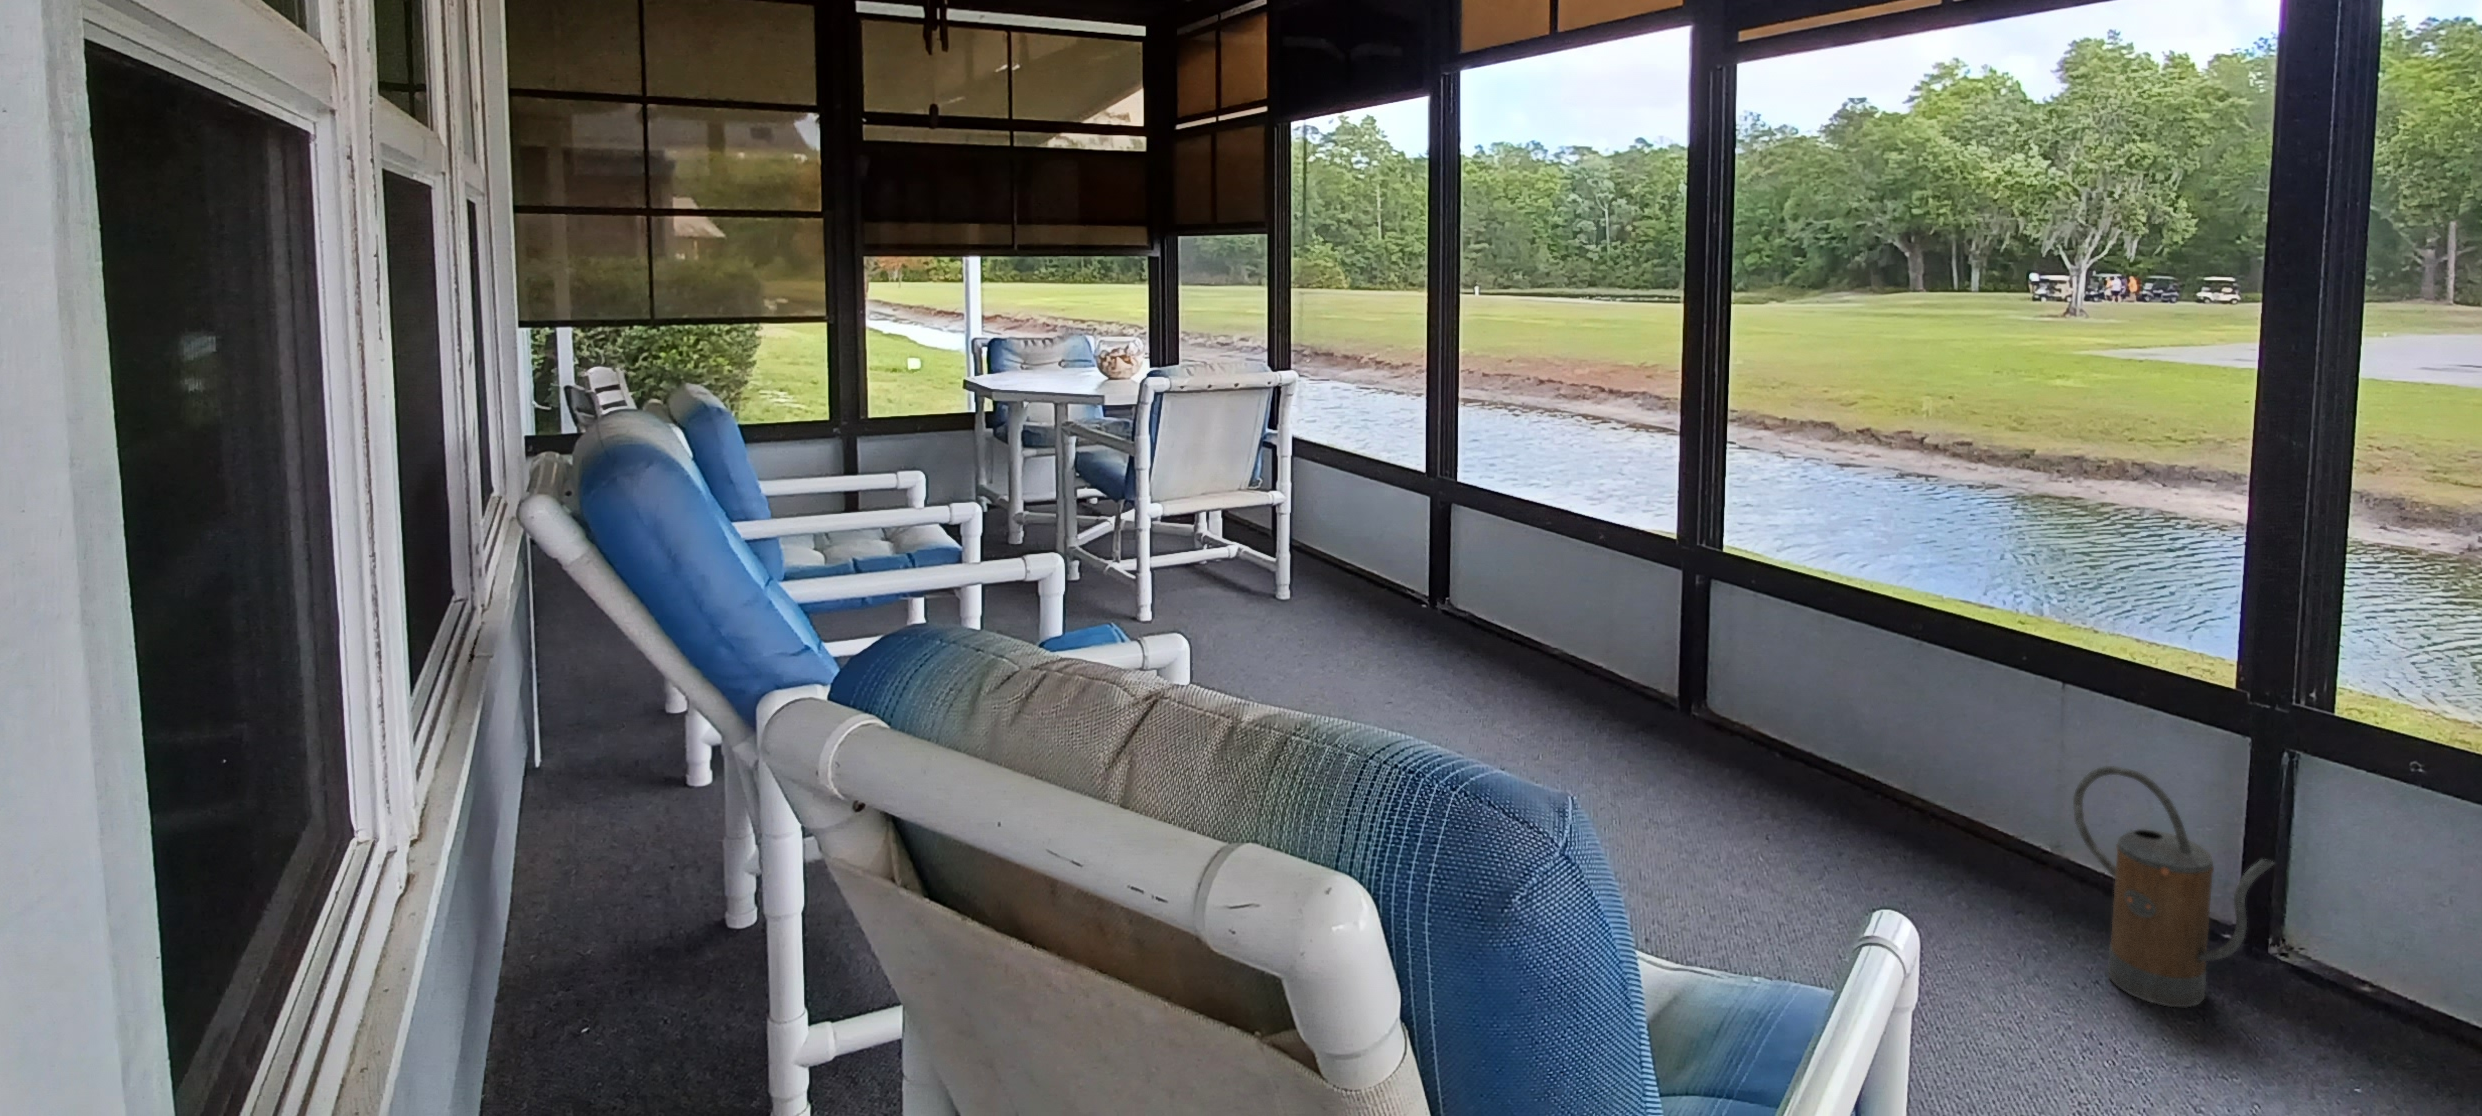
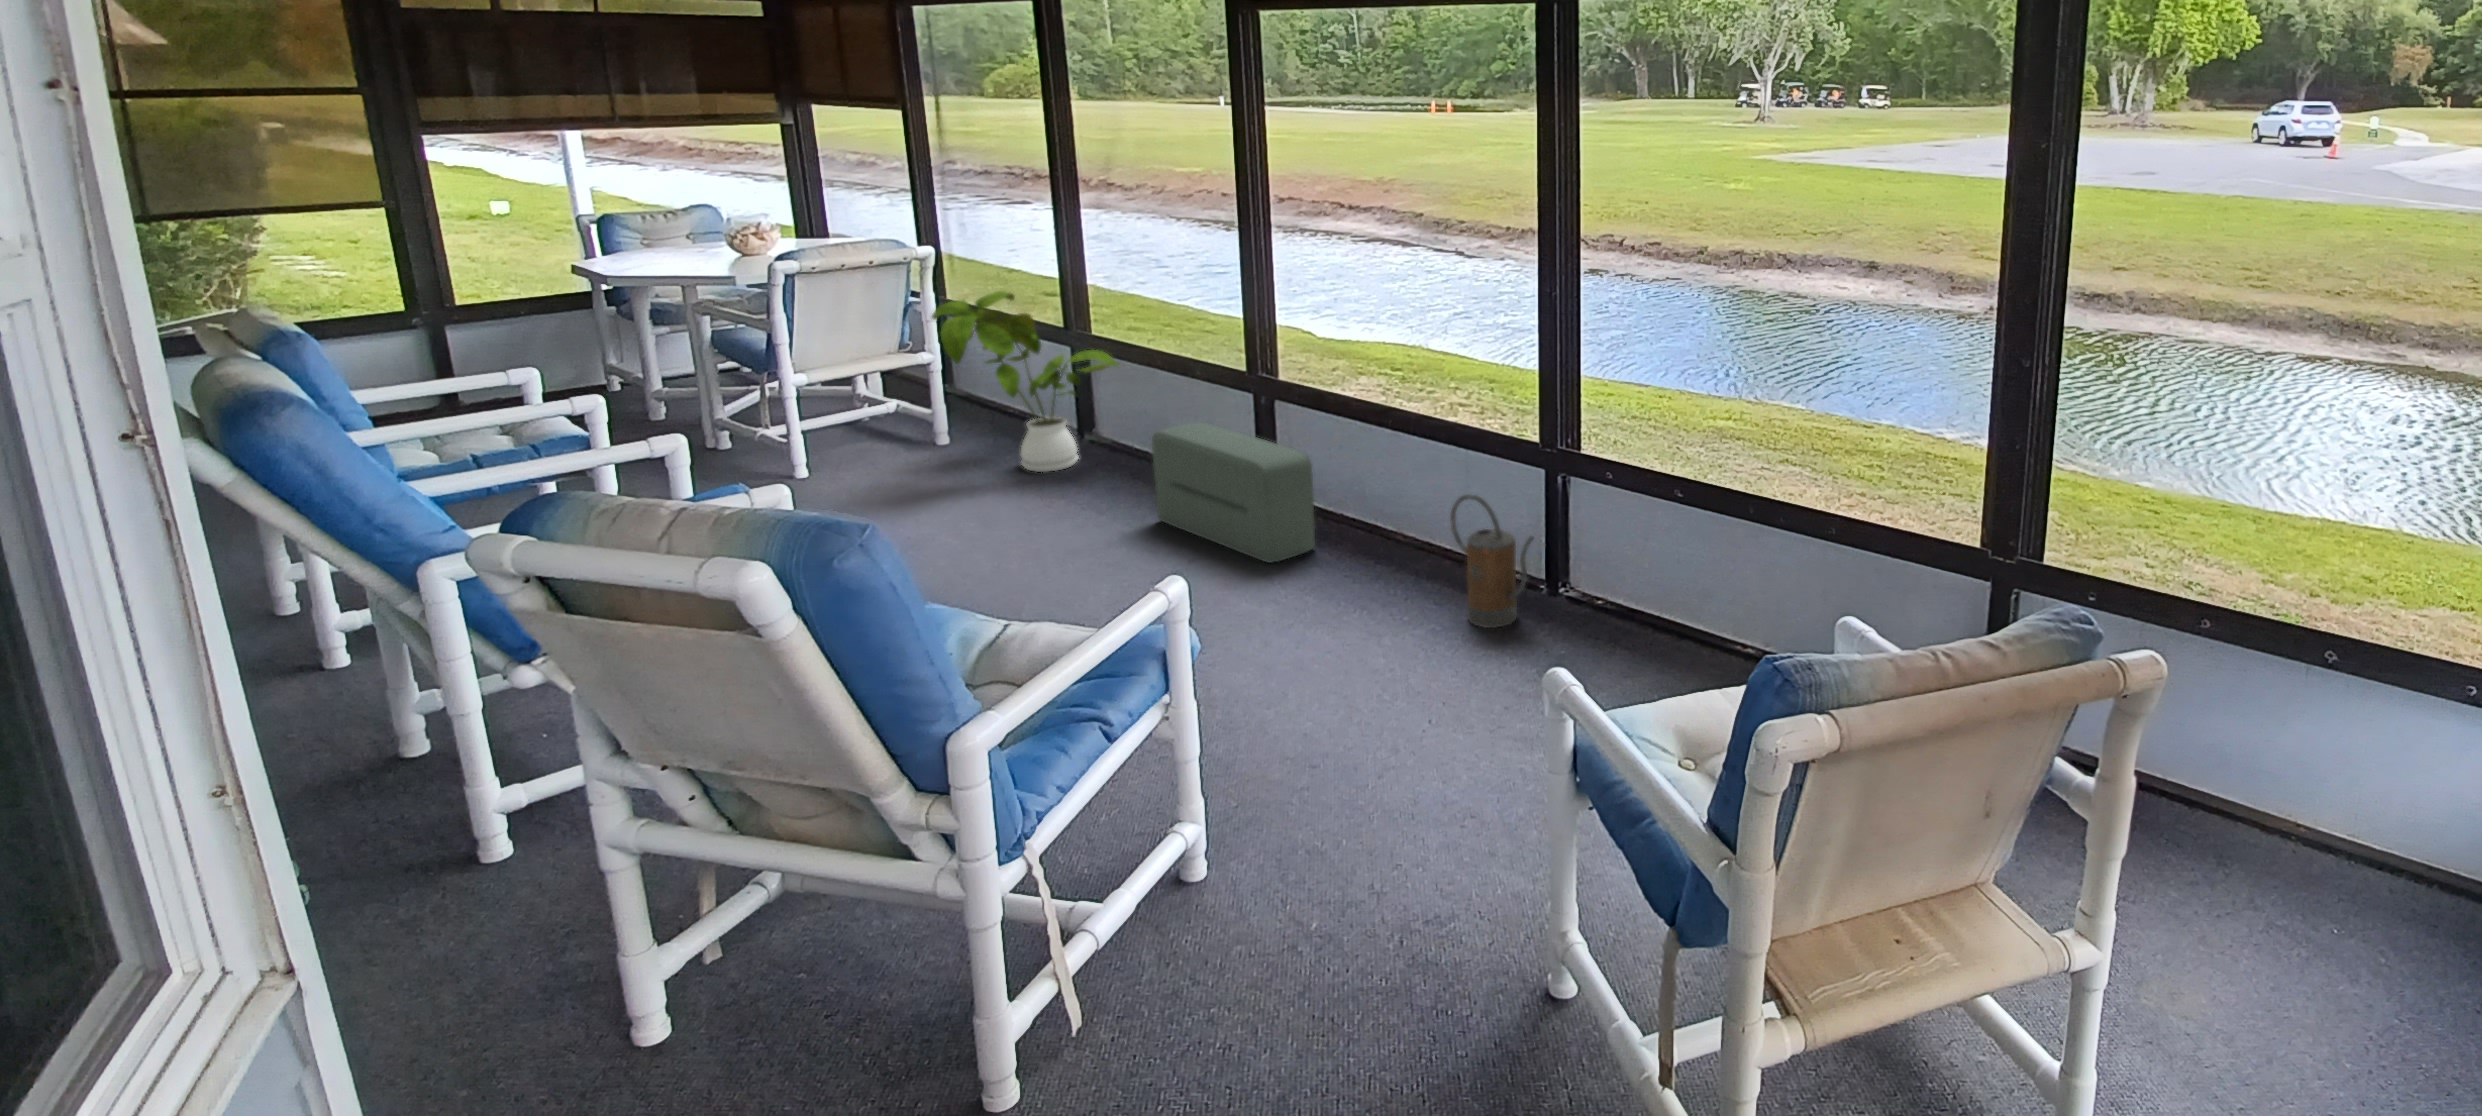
house plant: none [1296,422,1503,644] -> present [932,291,1118,472]
pouf: none [1553,603,1794,817] -> present [1152,422,1315,562]

